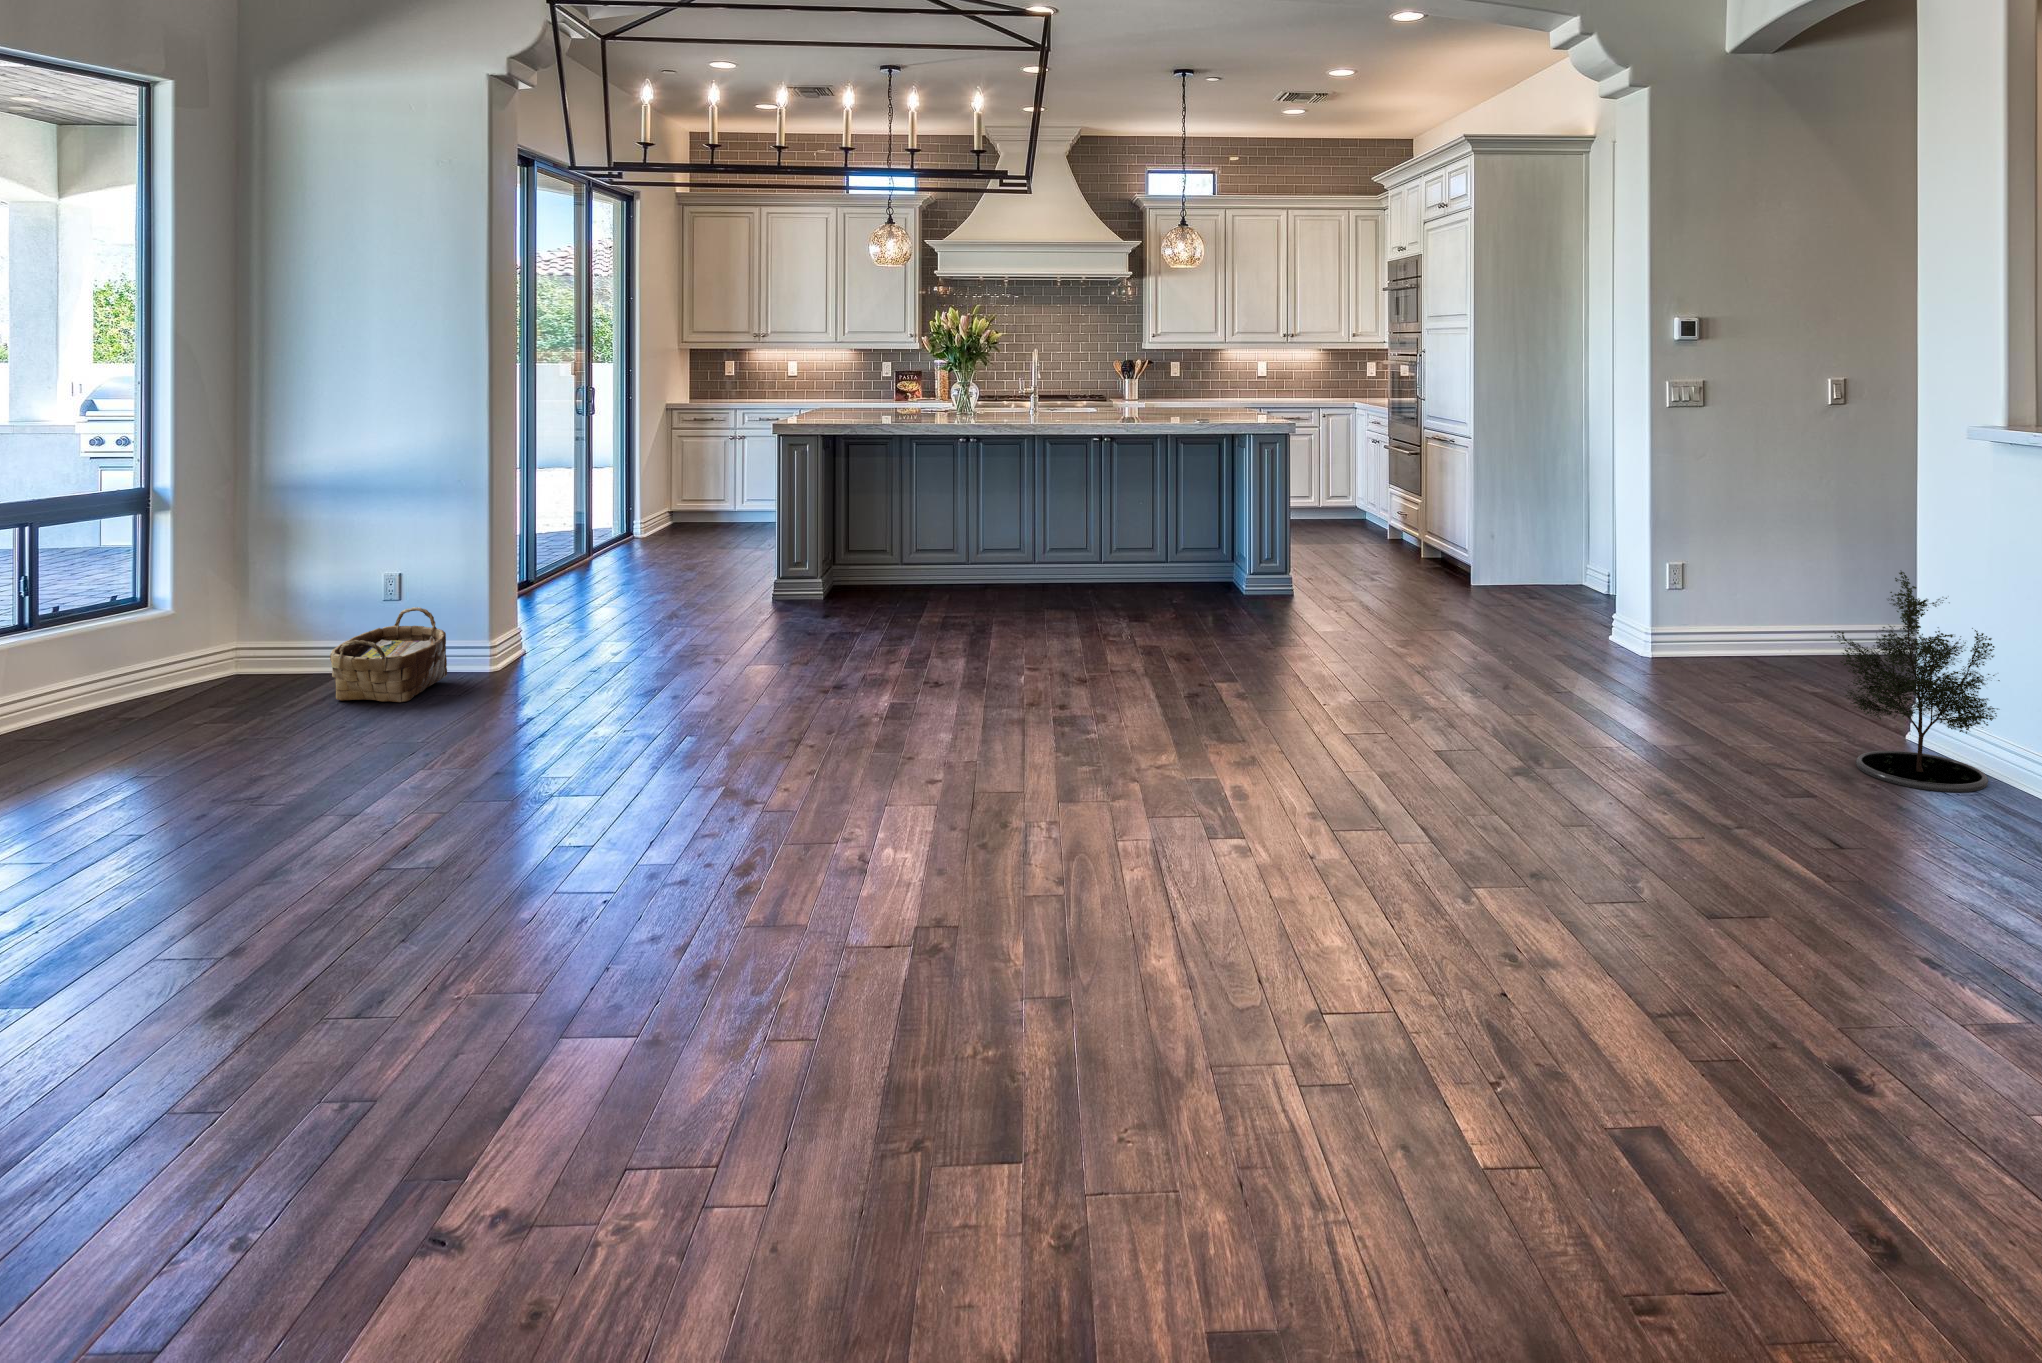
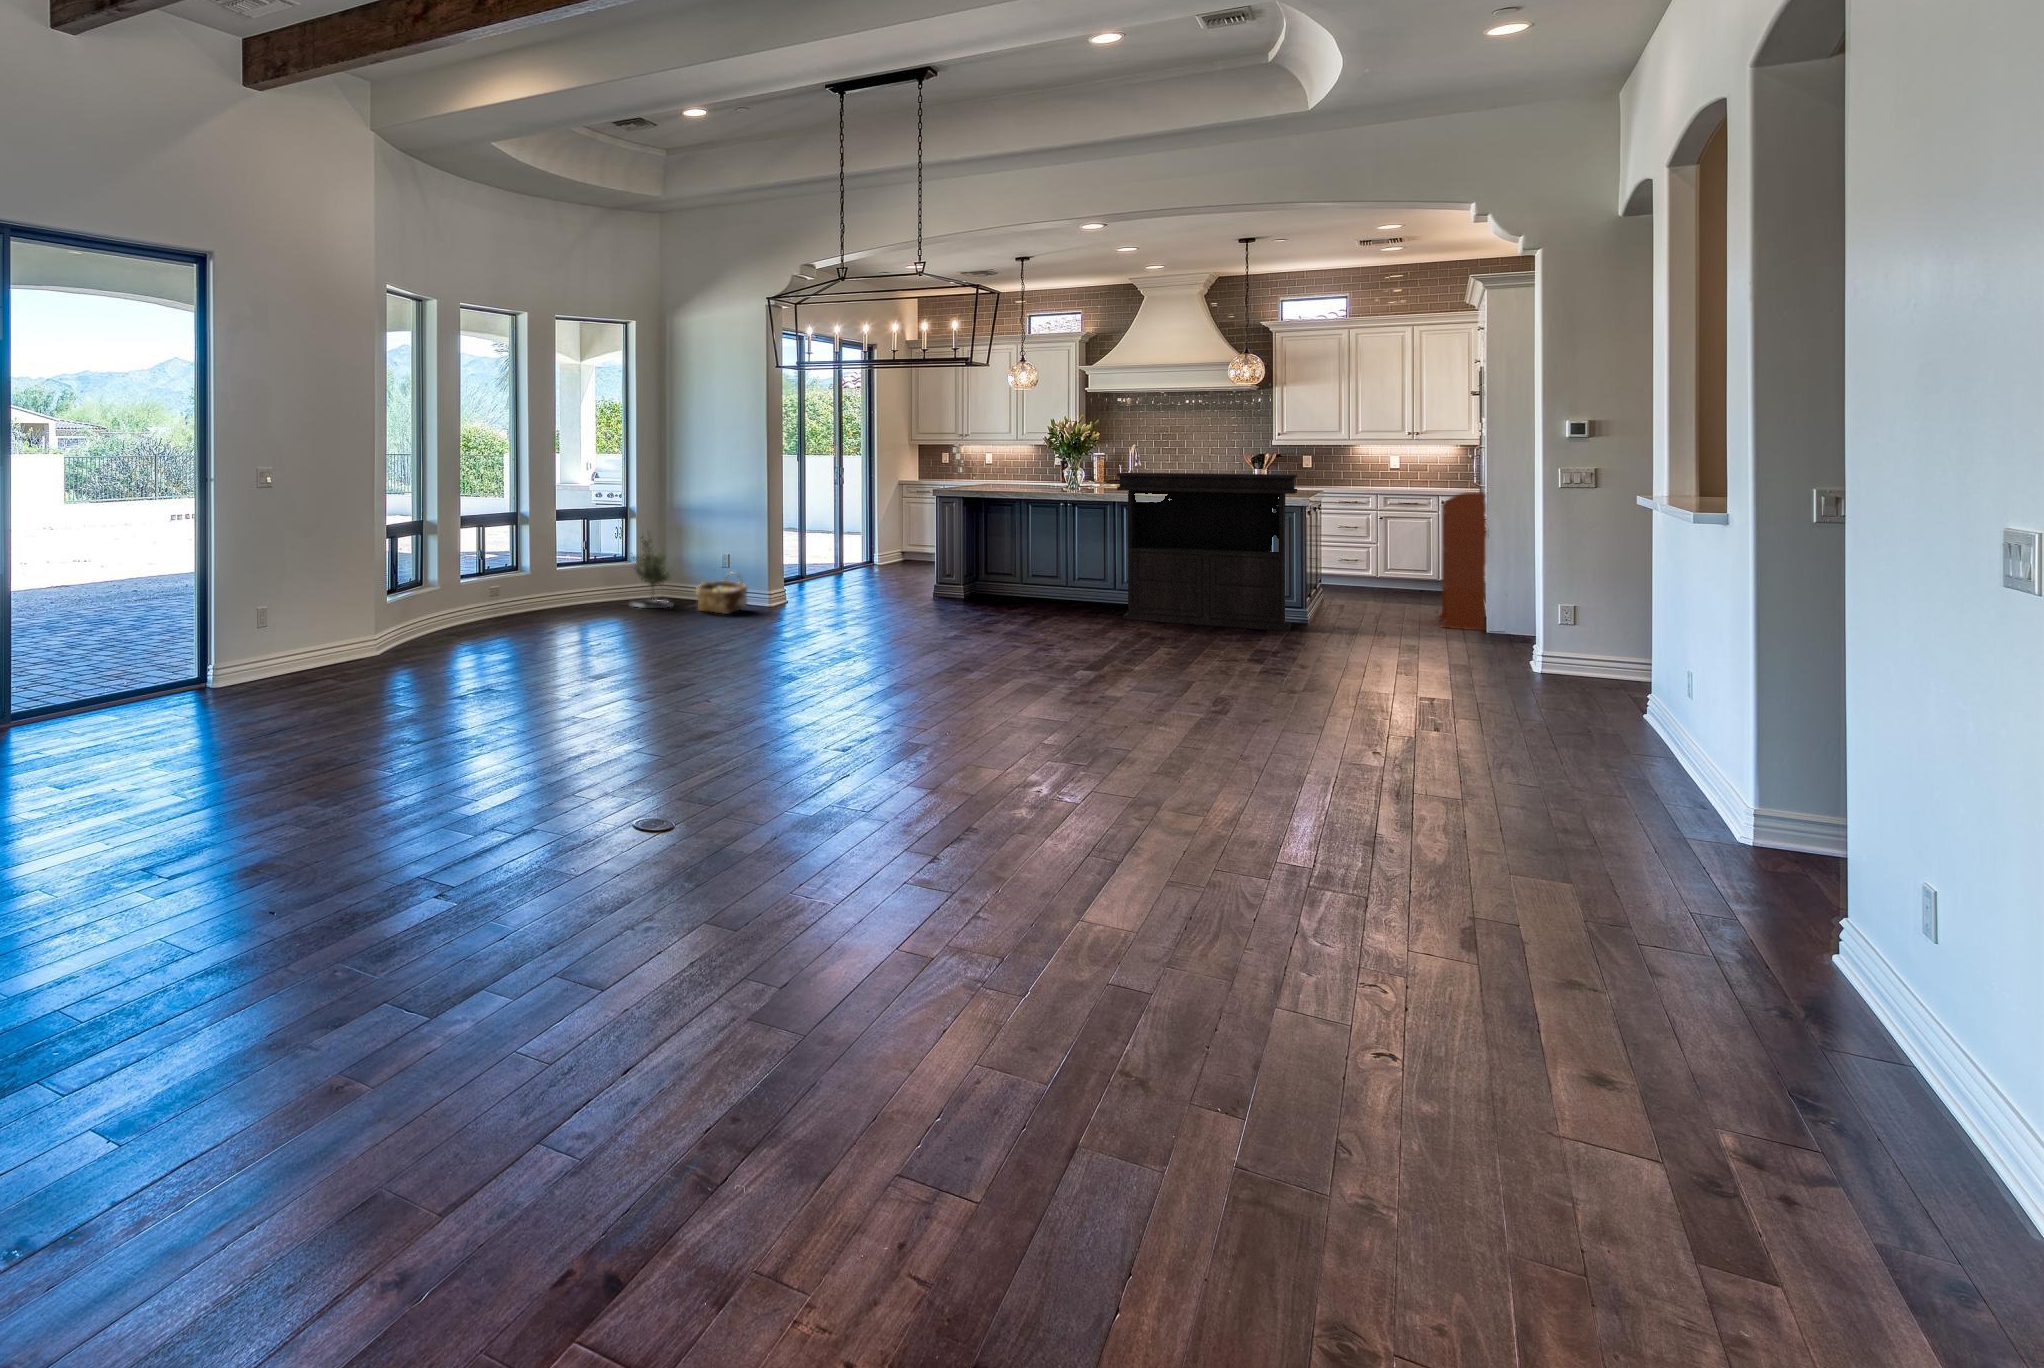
console table: none [1065,391,1300,616] -> present [1117,472,1297,631]
bookcase: none [1387,396,1464,583] -> present [1437,486,1487,630]
potted tree: present [1831,571,2000,792] -> present [631,536,672,608]

